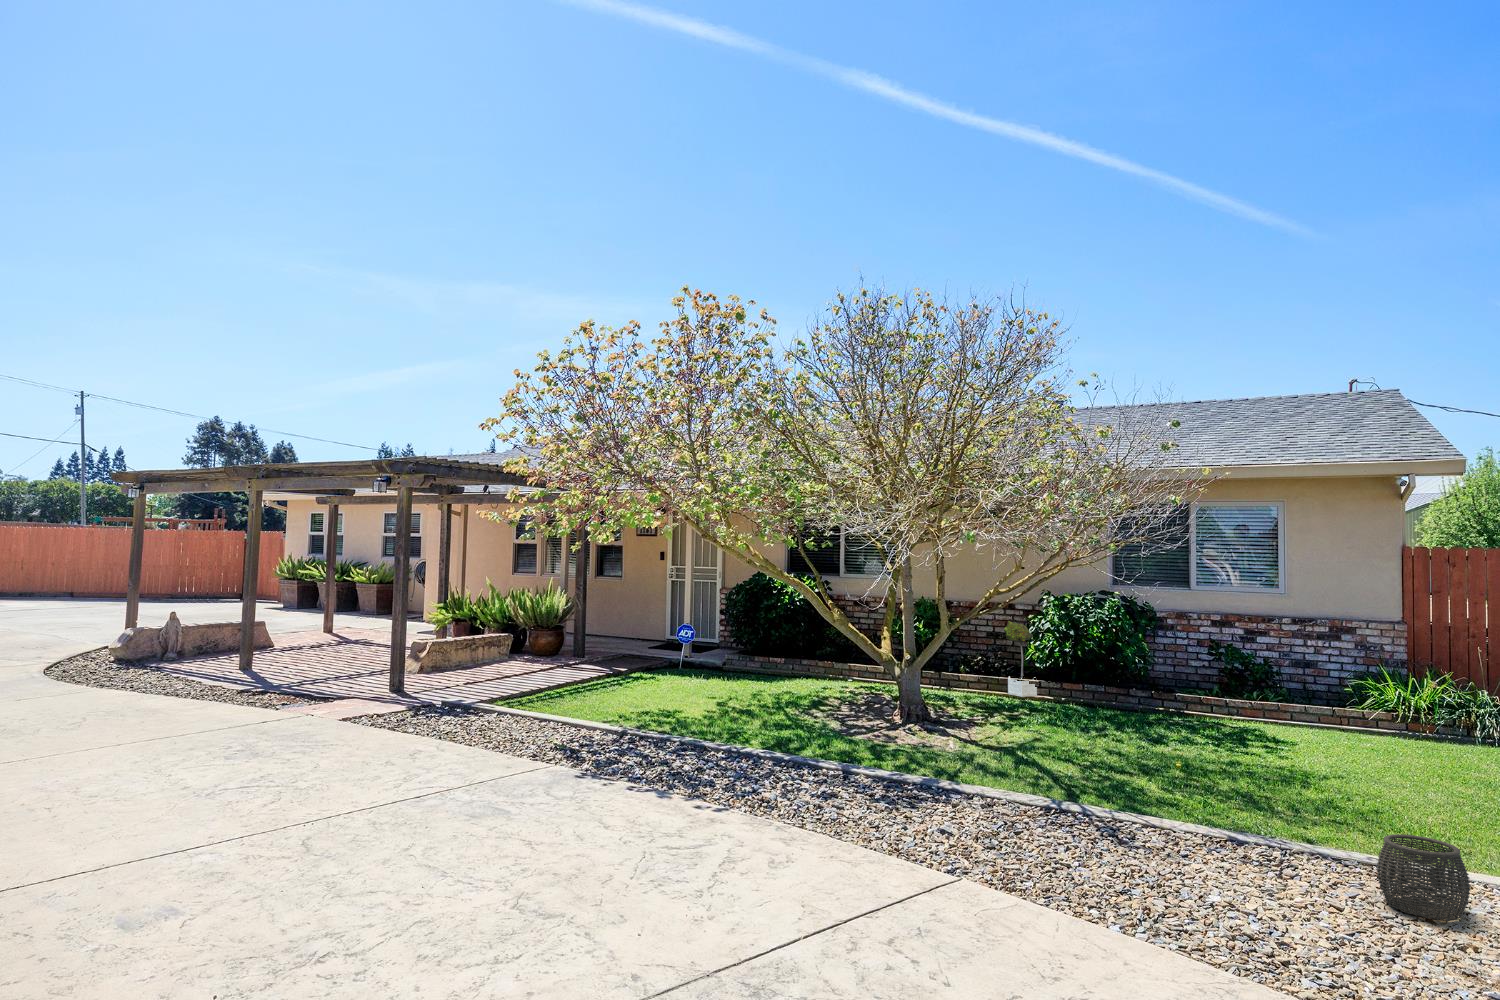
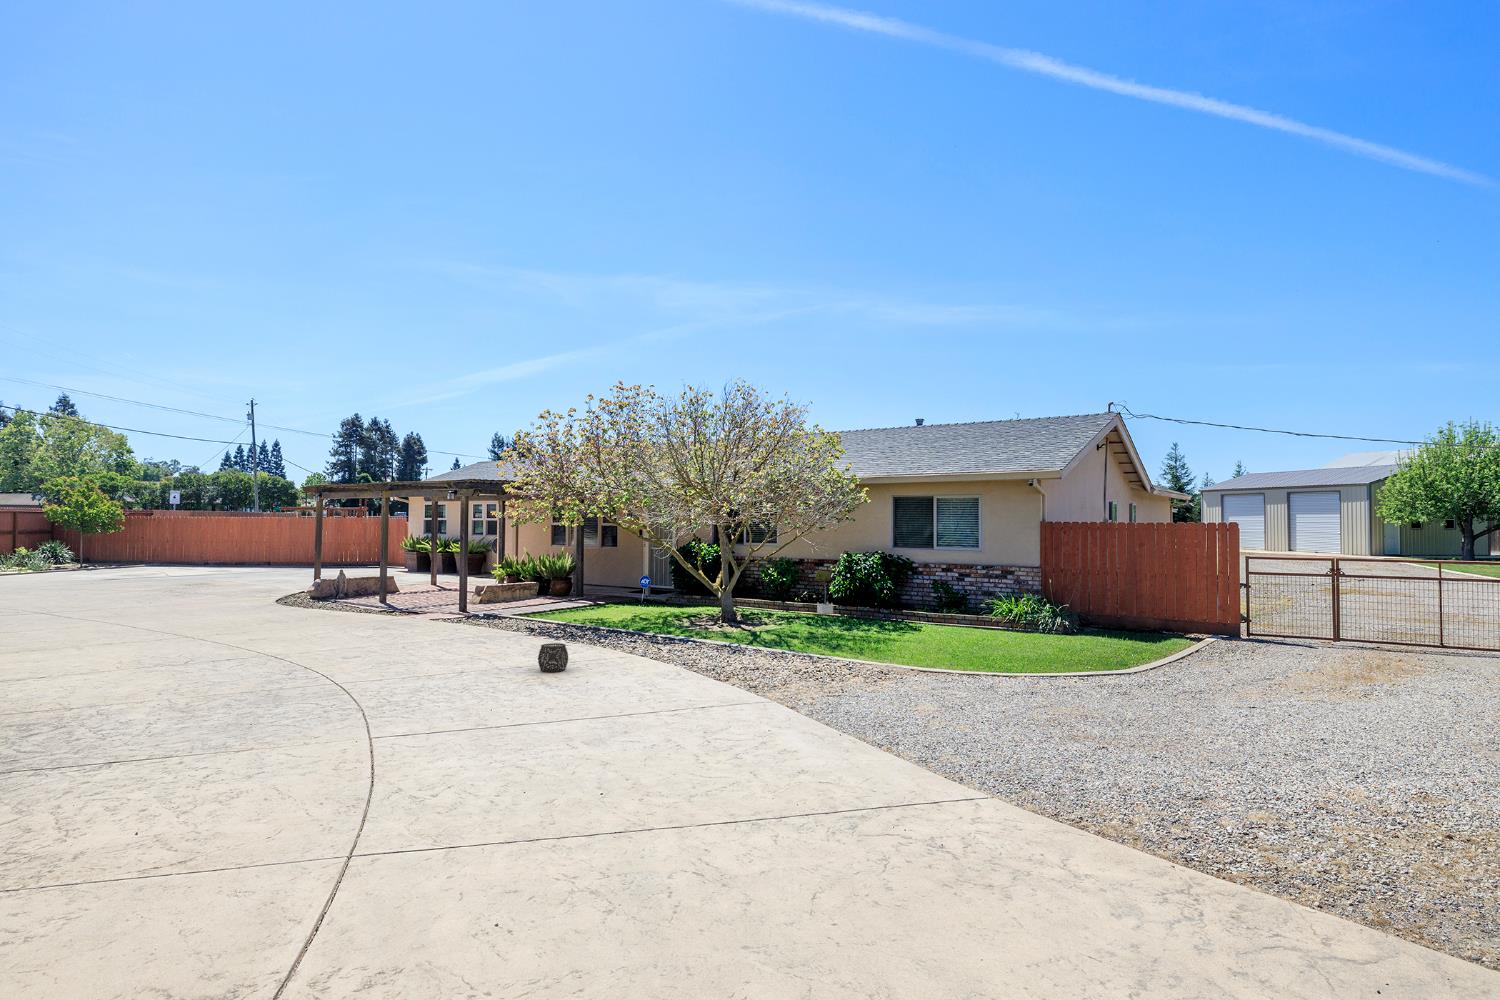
woven basket: present [1377,834,1471,921] -> present [538,643,568,672]

